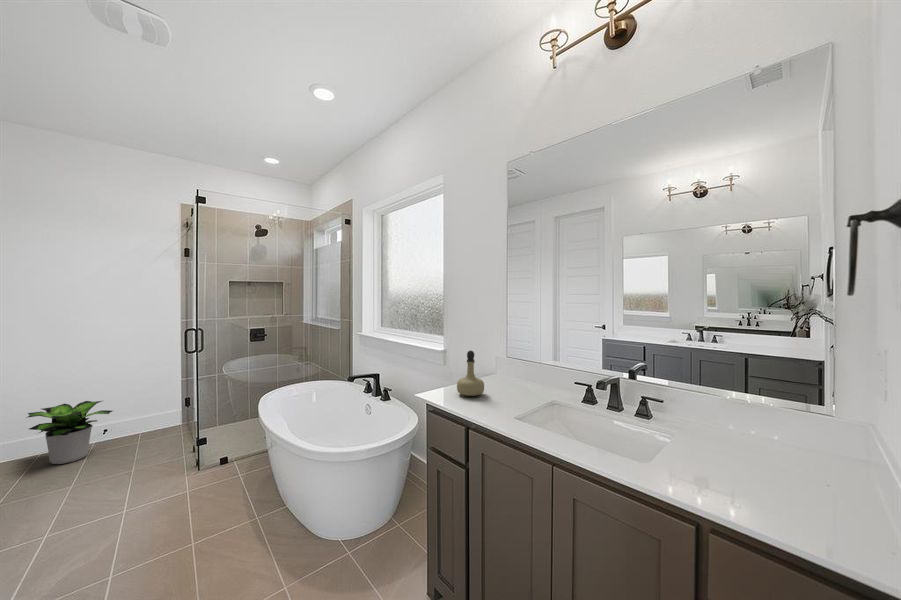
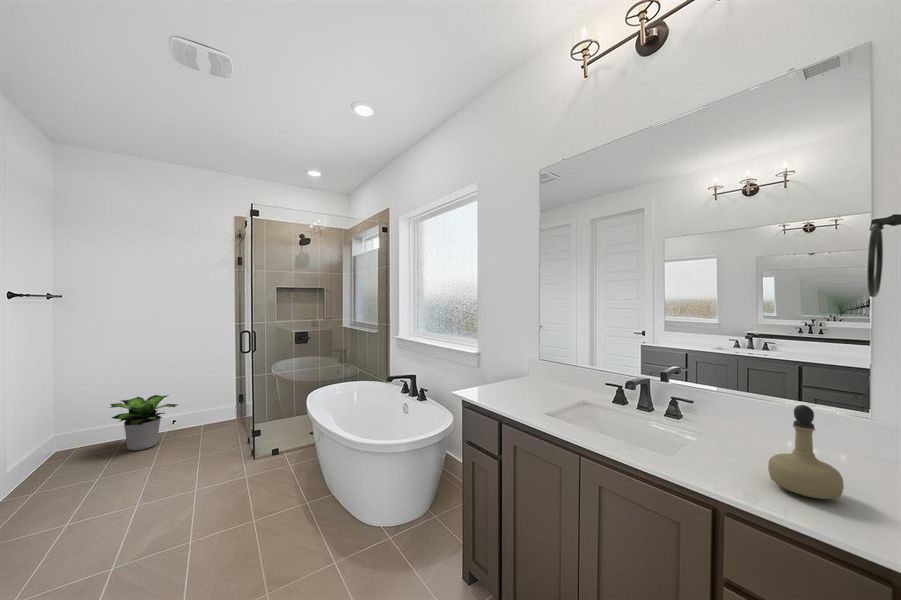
perfume bottle: present [457,350,484,396] -> present [768,405,844,499]

